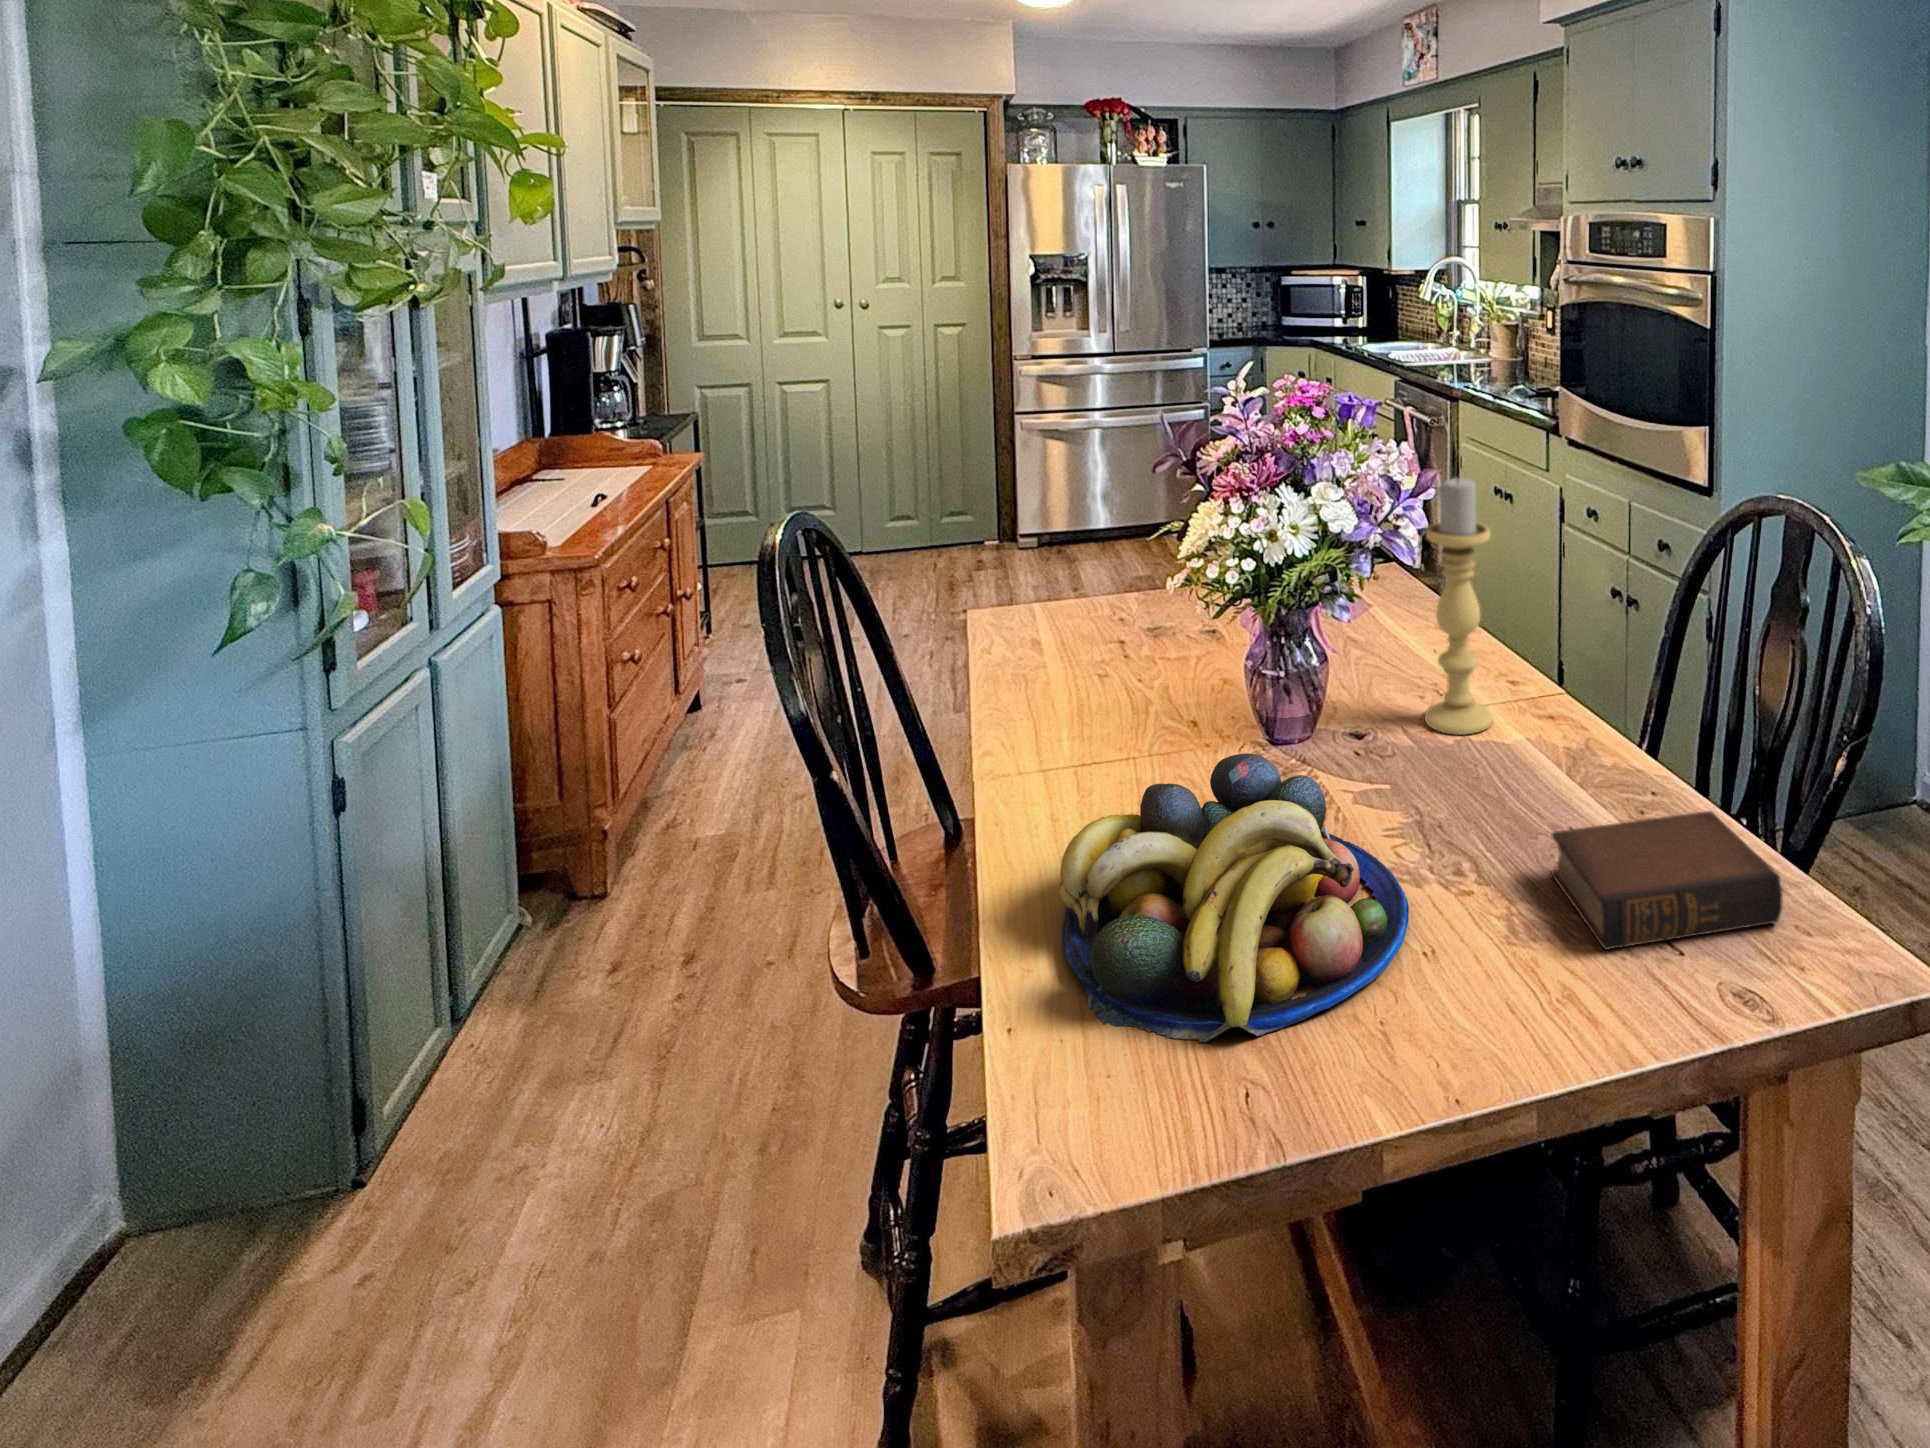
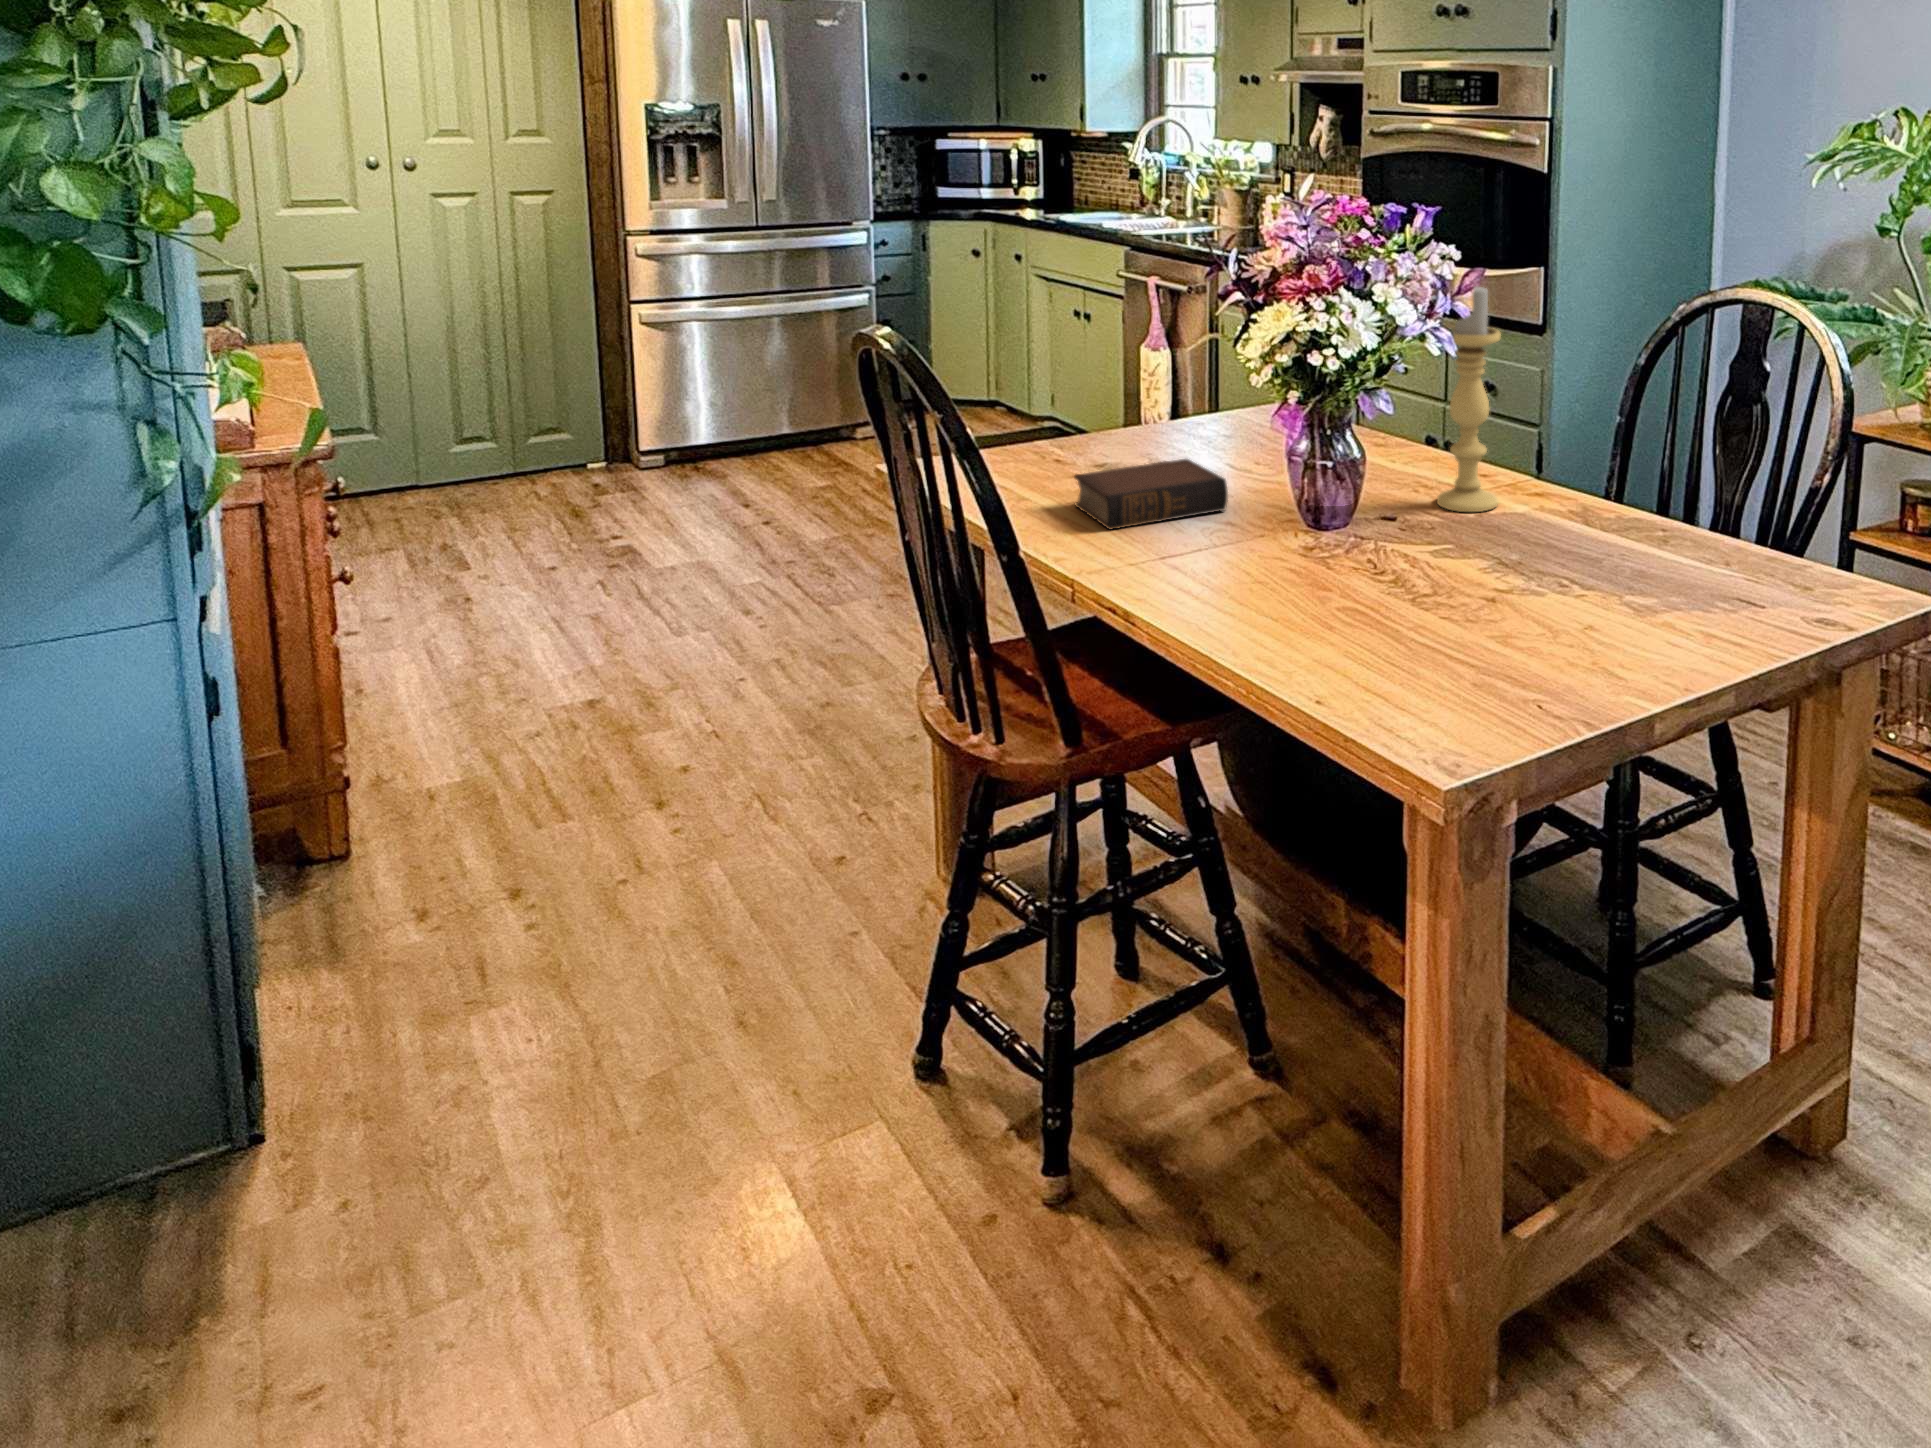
fruit bowl: present [1059,753,1409,1042] -> none [1276,508,1572,697]
book: present [1552,811,1782,950] -> present [1074,459,1228,530]

